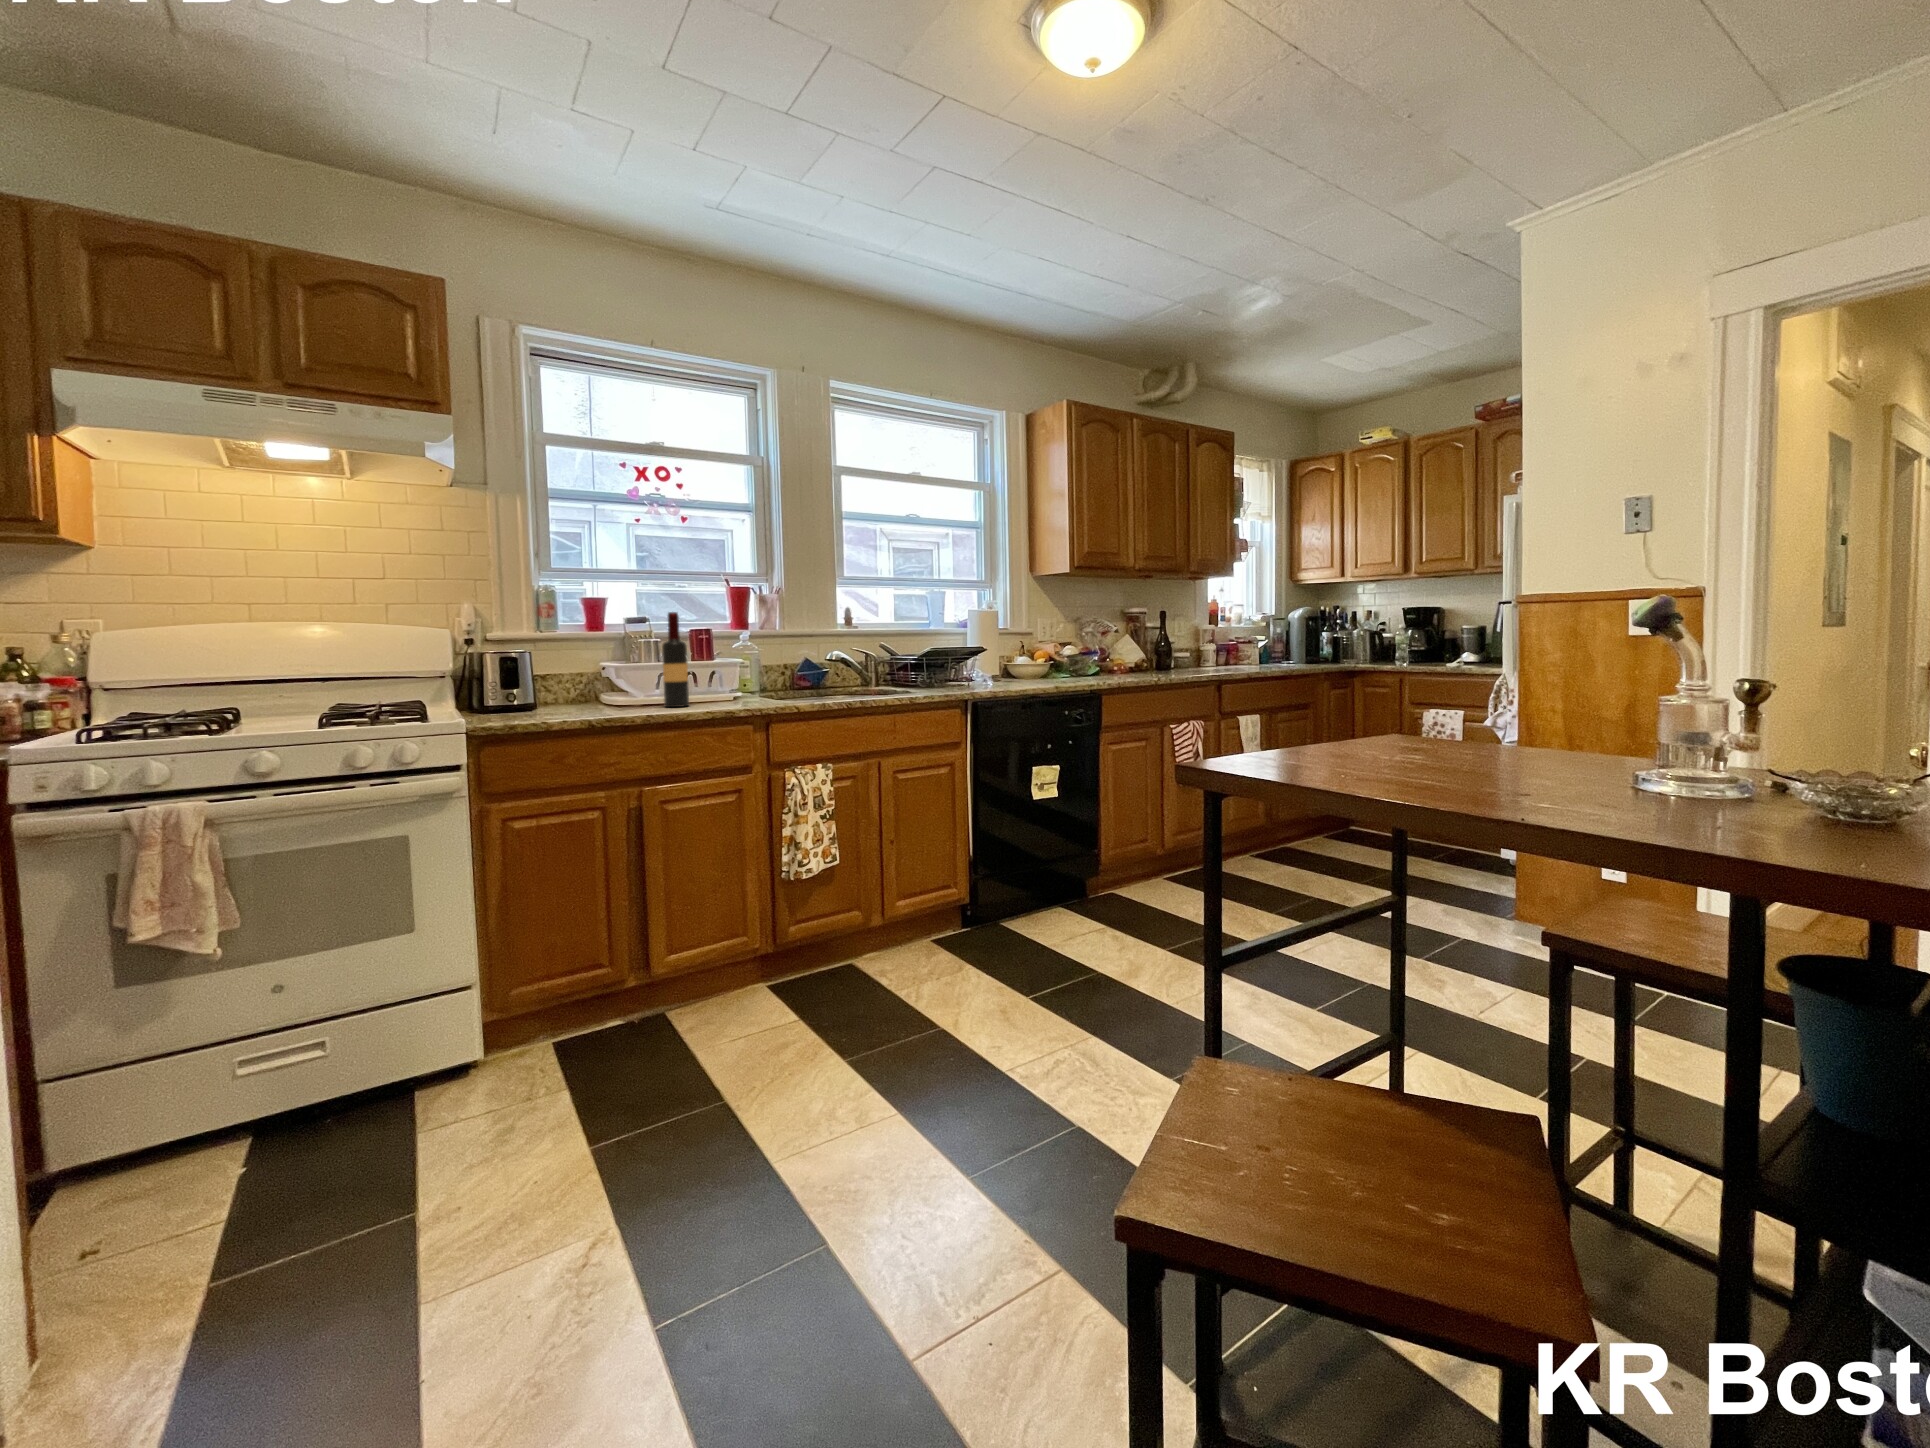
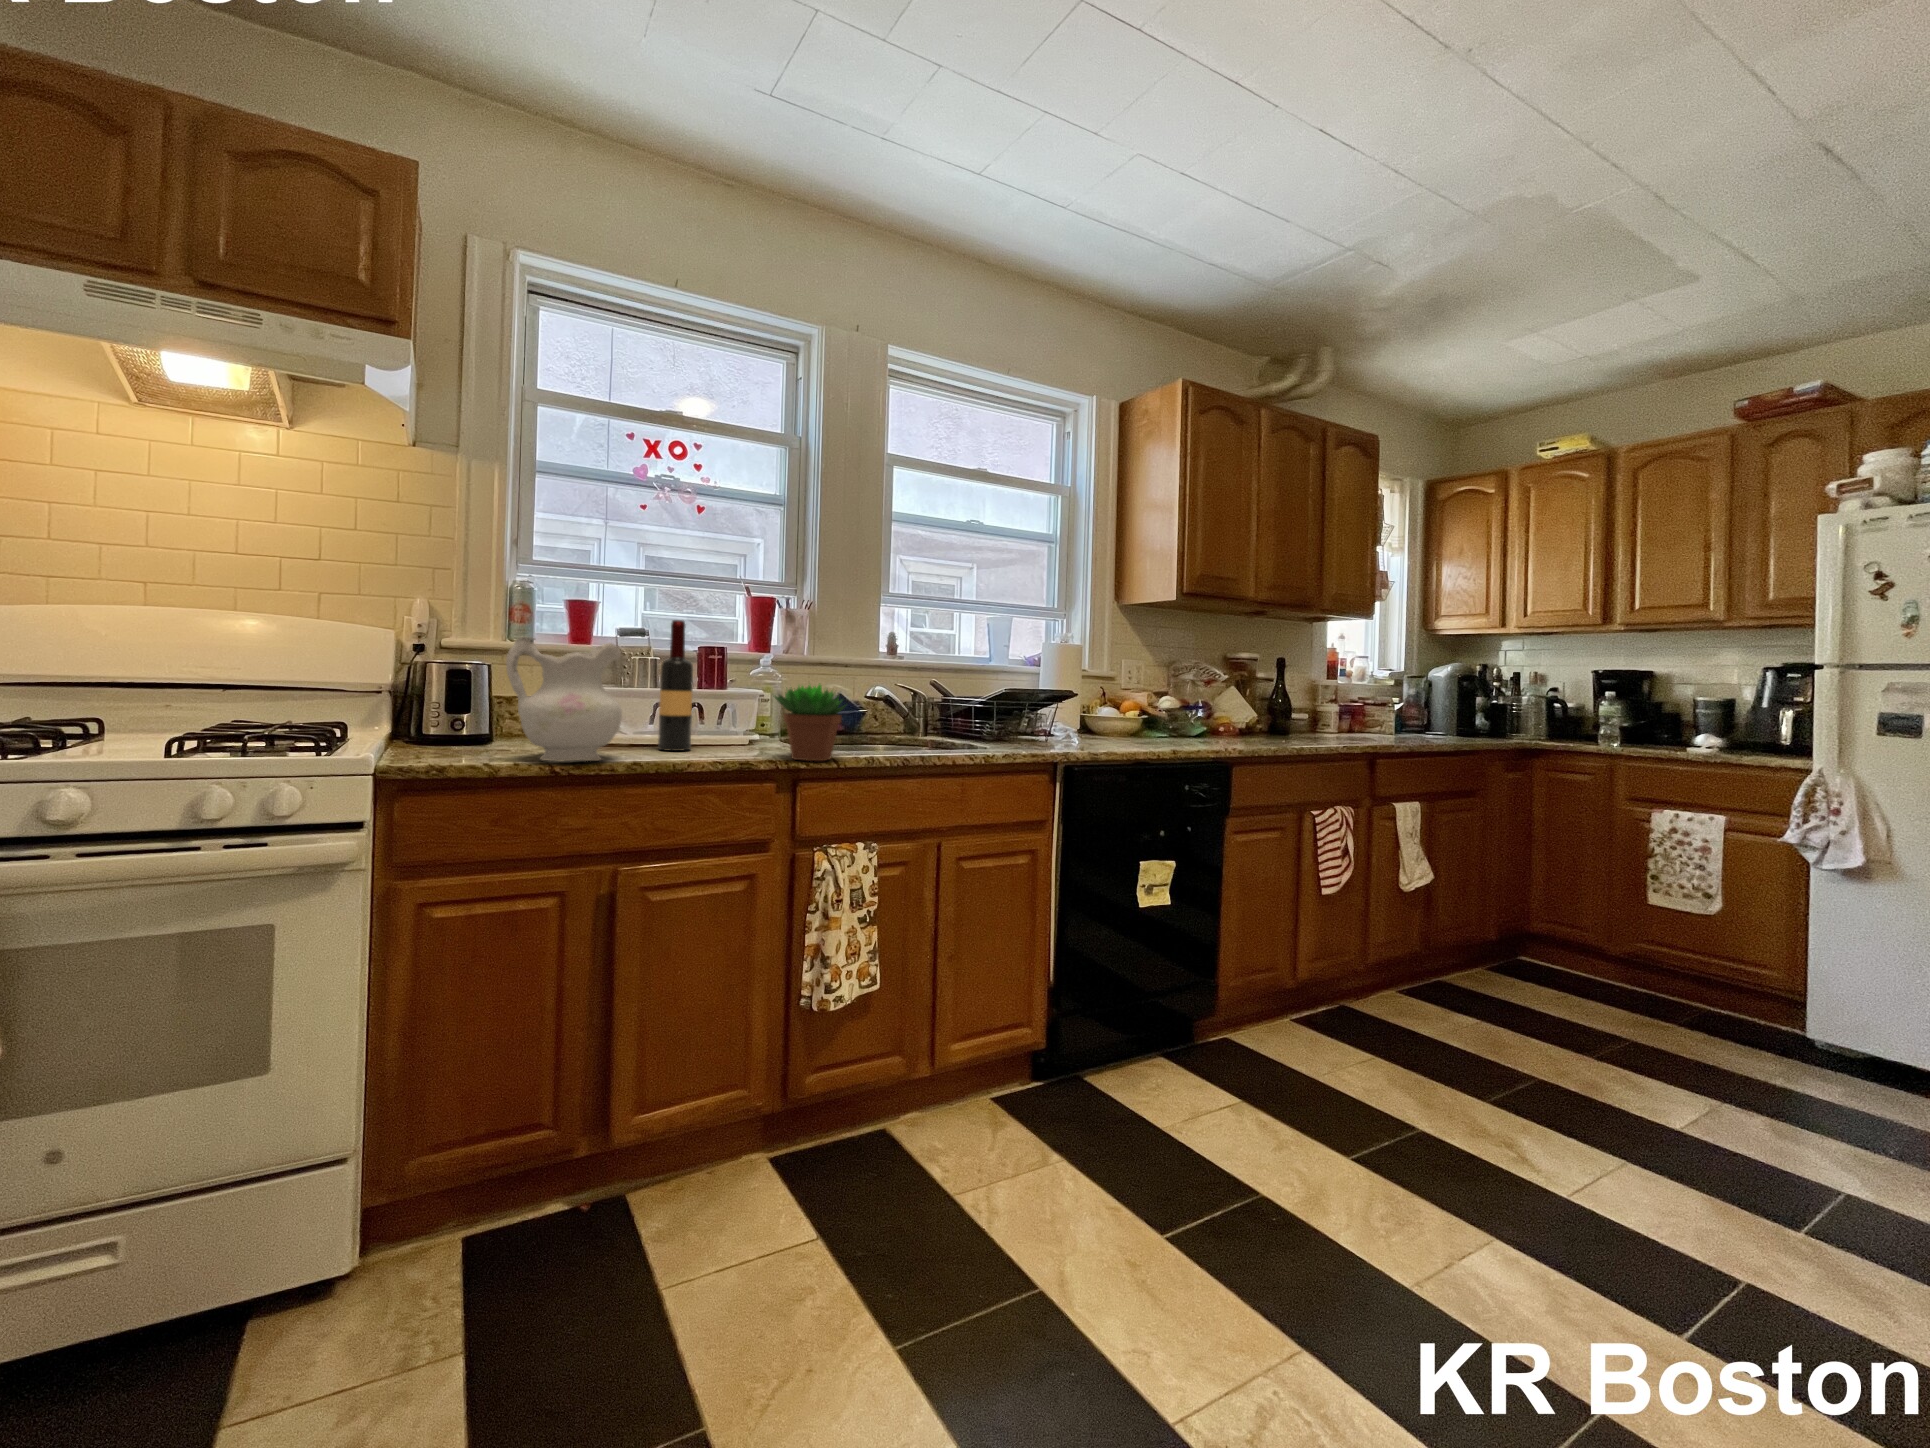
ceramic pitcher: none [549,631,637,718] -> present [506,637,622,761]
succulent plant: none [747,652,803,708] -> present [774,683,846,761]

